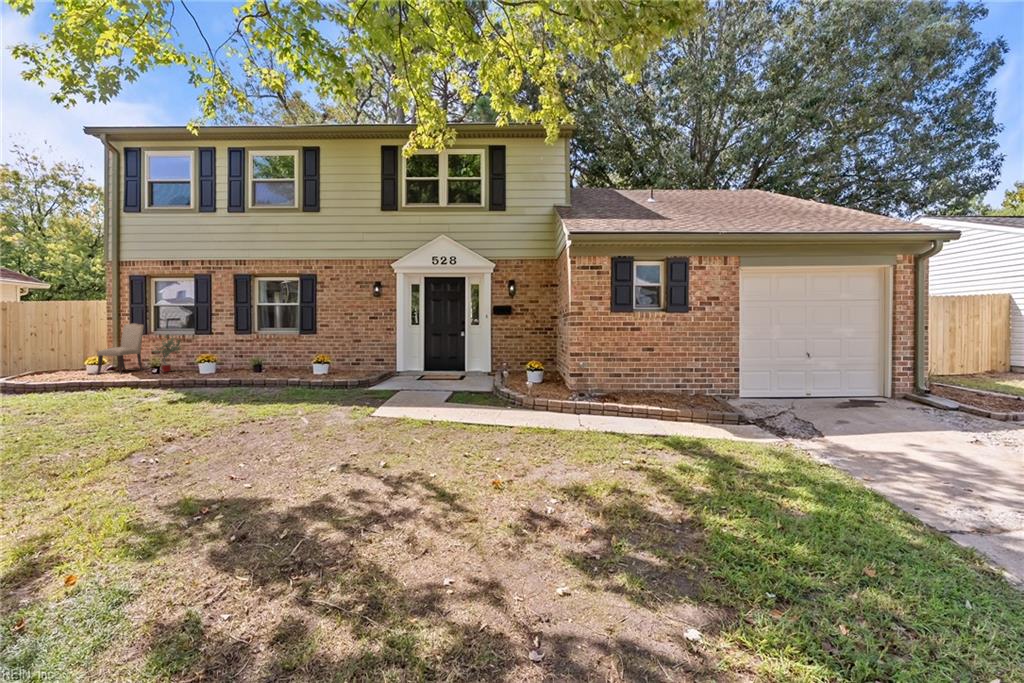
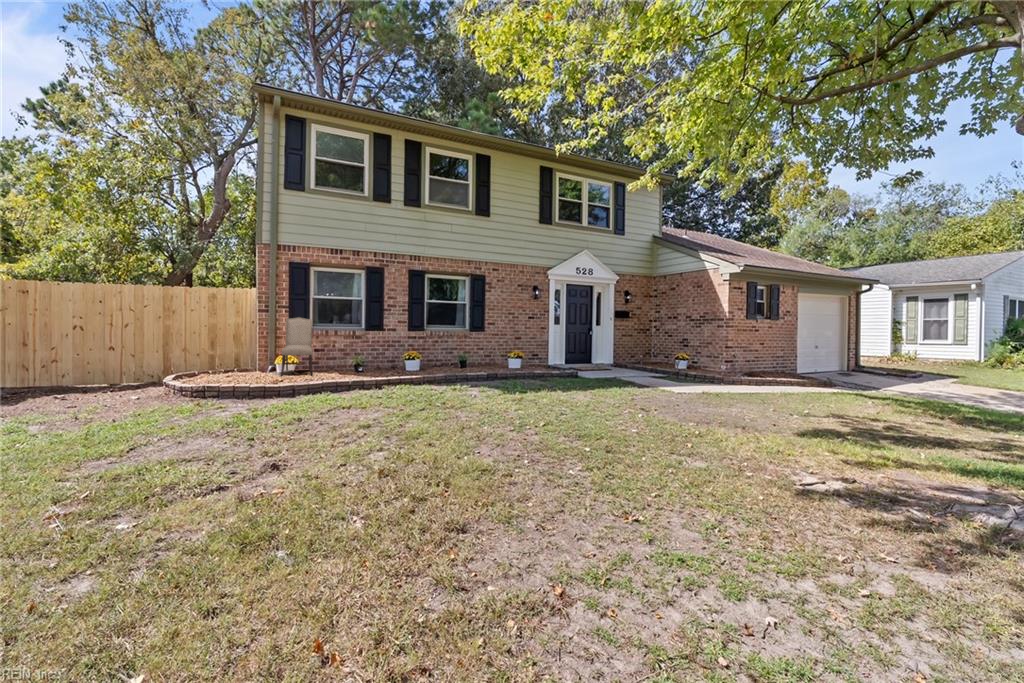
potted tree: present [152,335,181,372] -> none [330,331,366,372]

